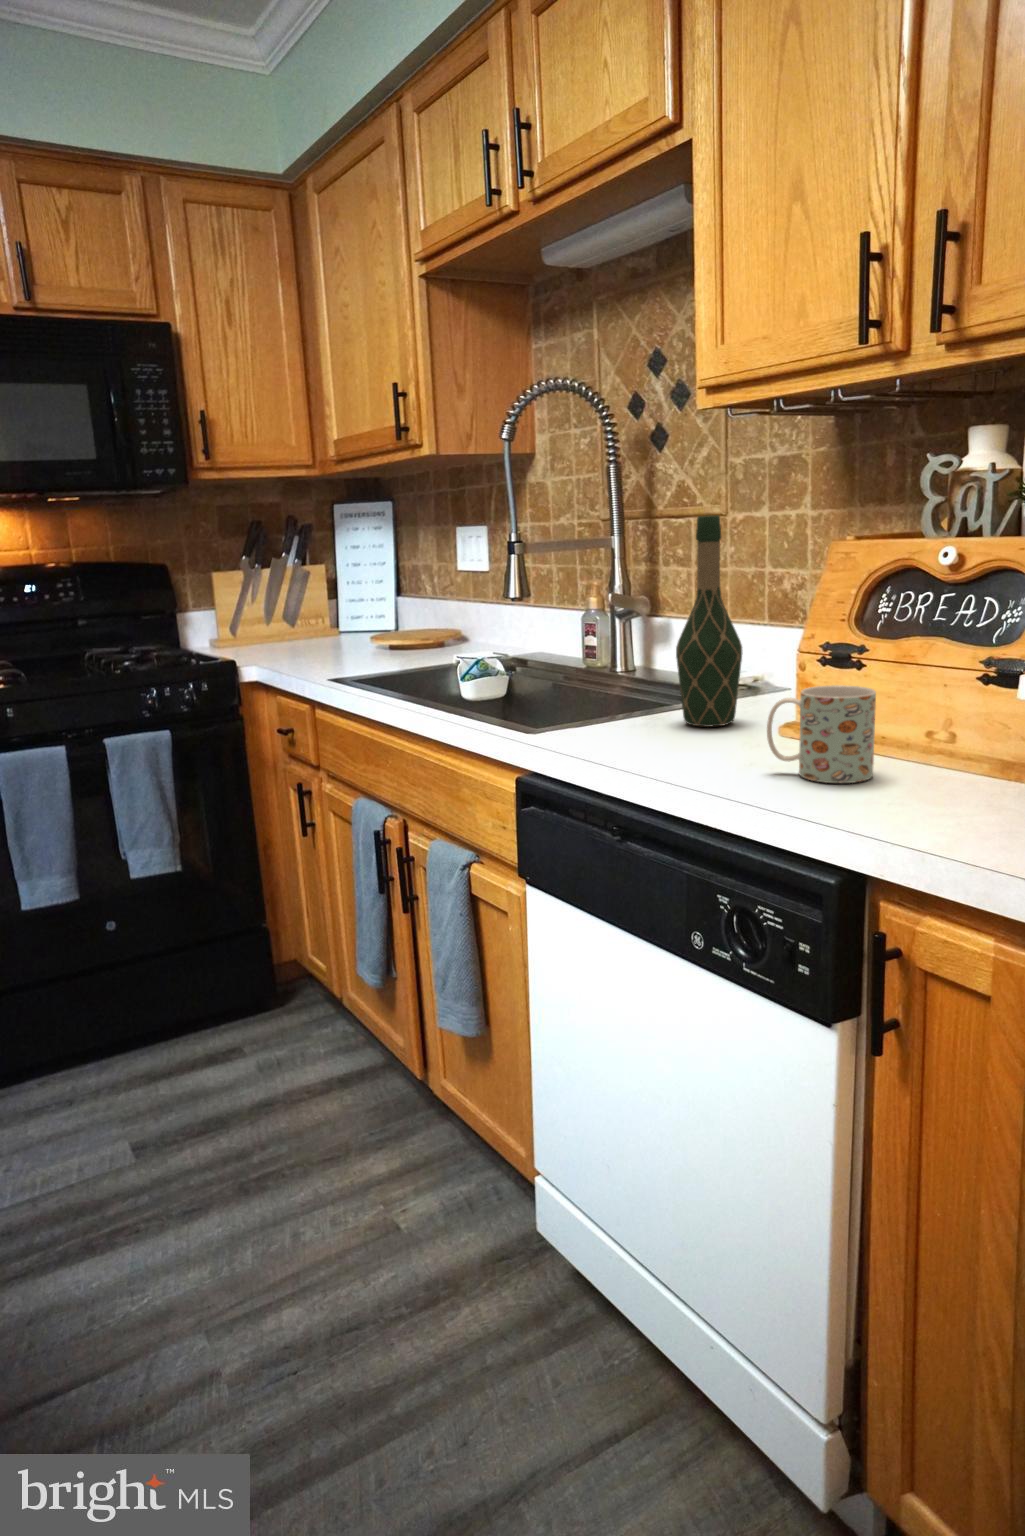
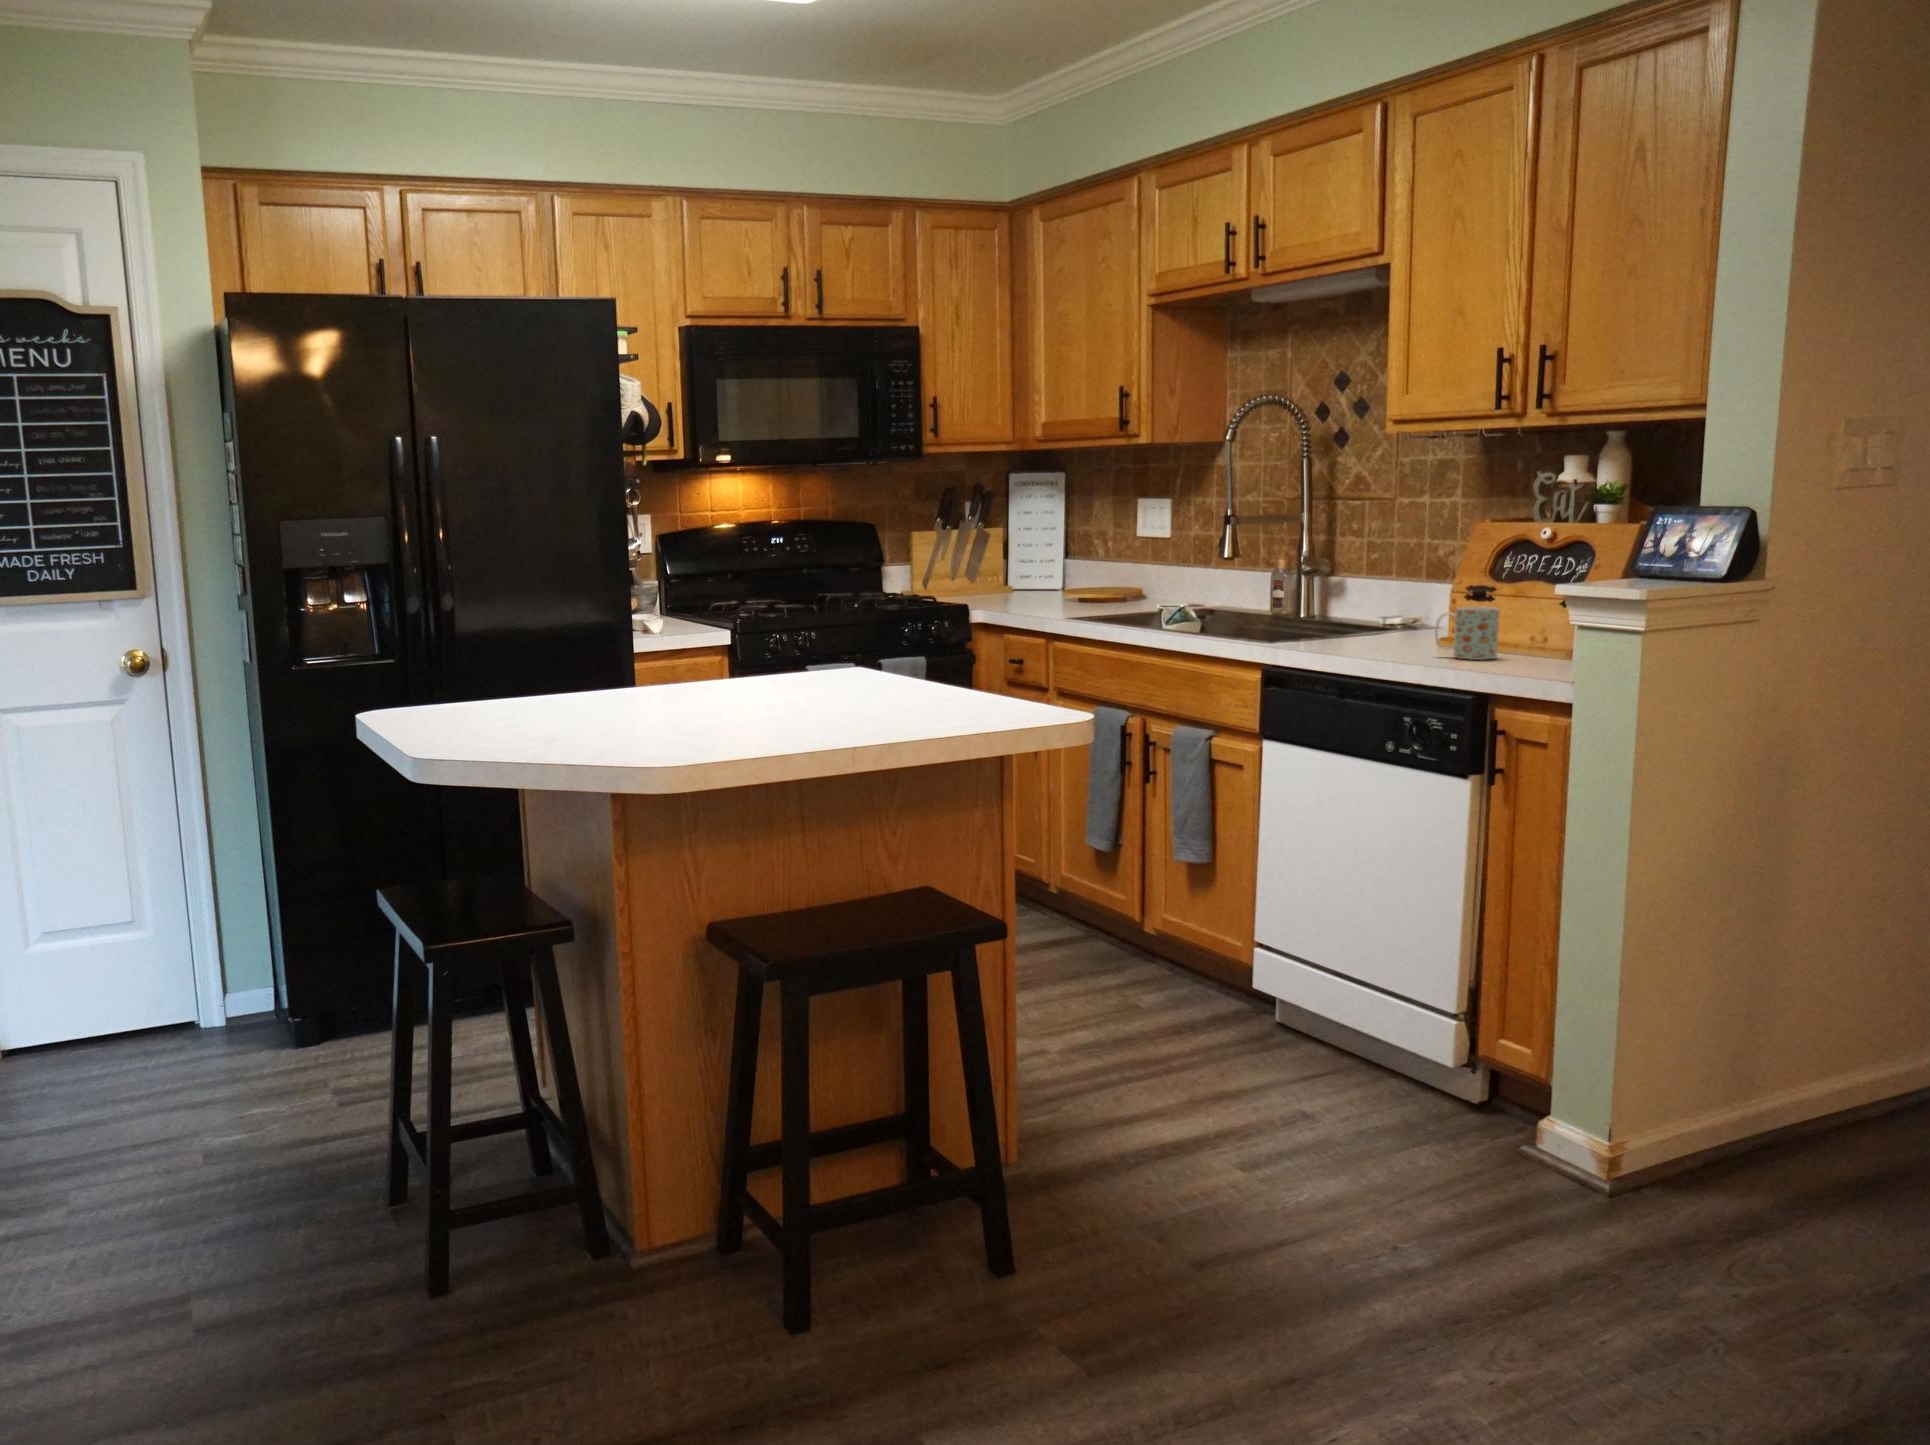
wine bottle: present [676,515,742,727] -> none [1368,504,1414,642]

